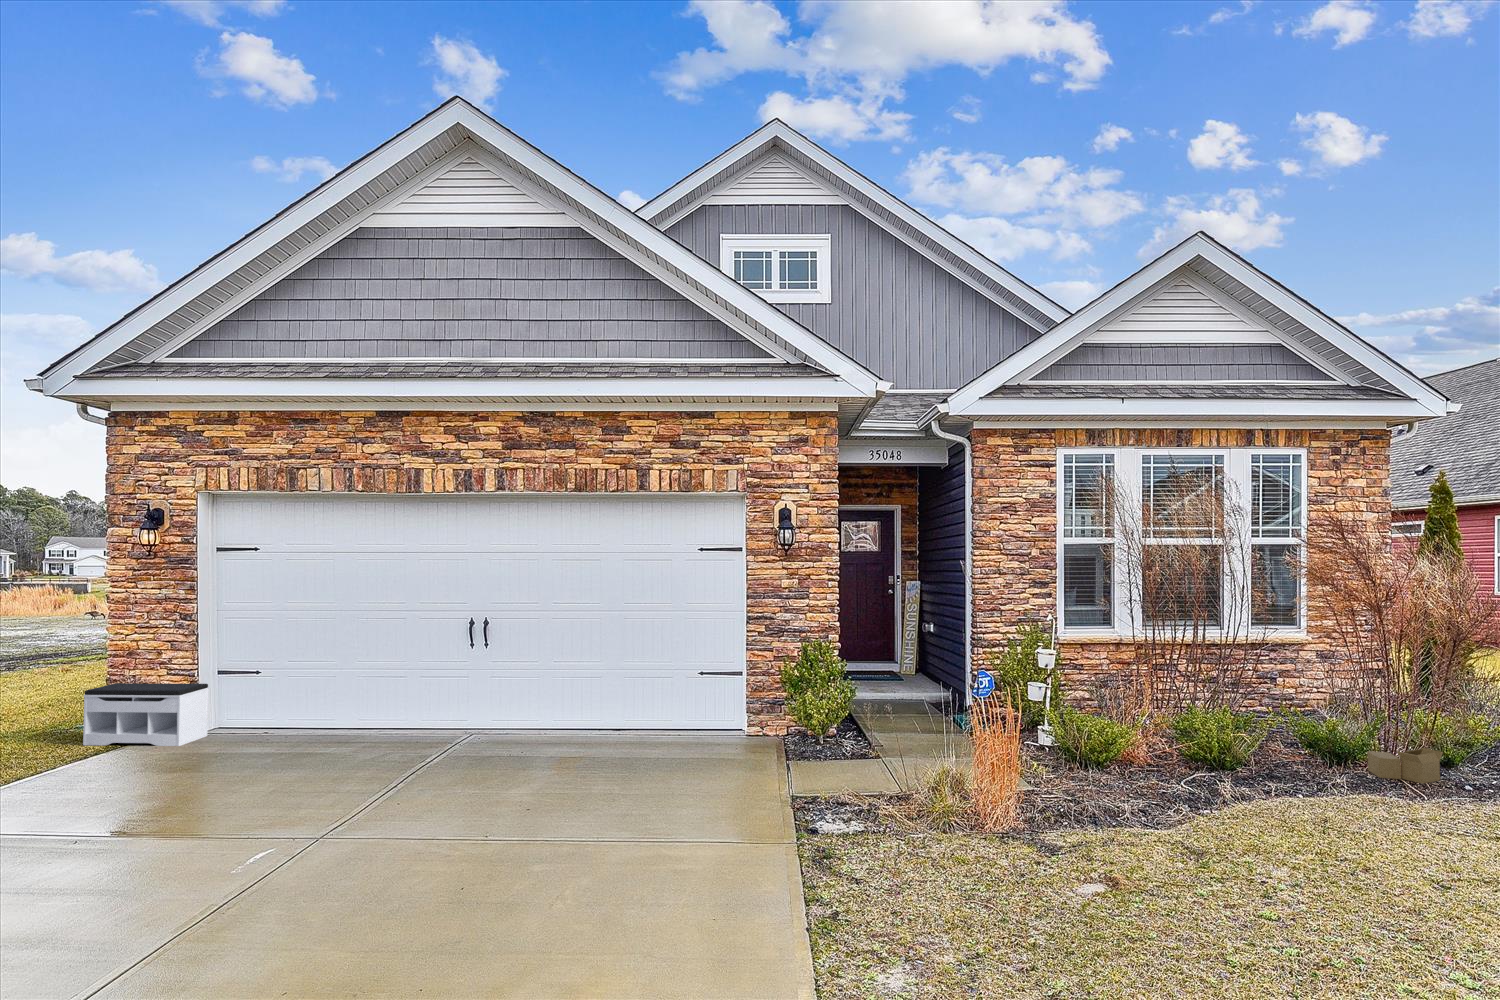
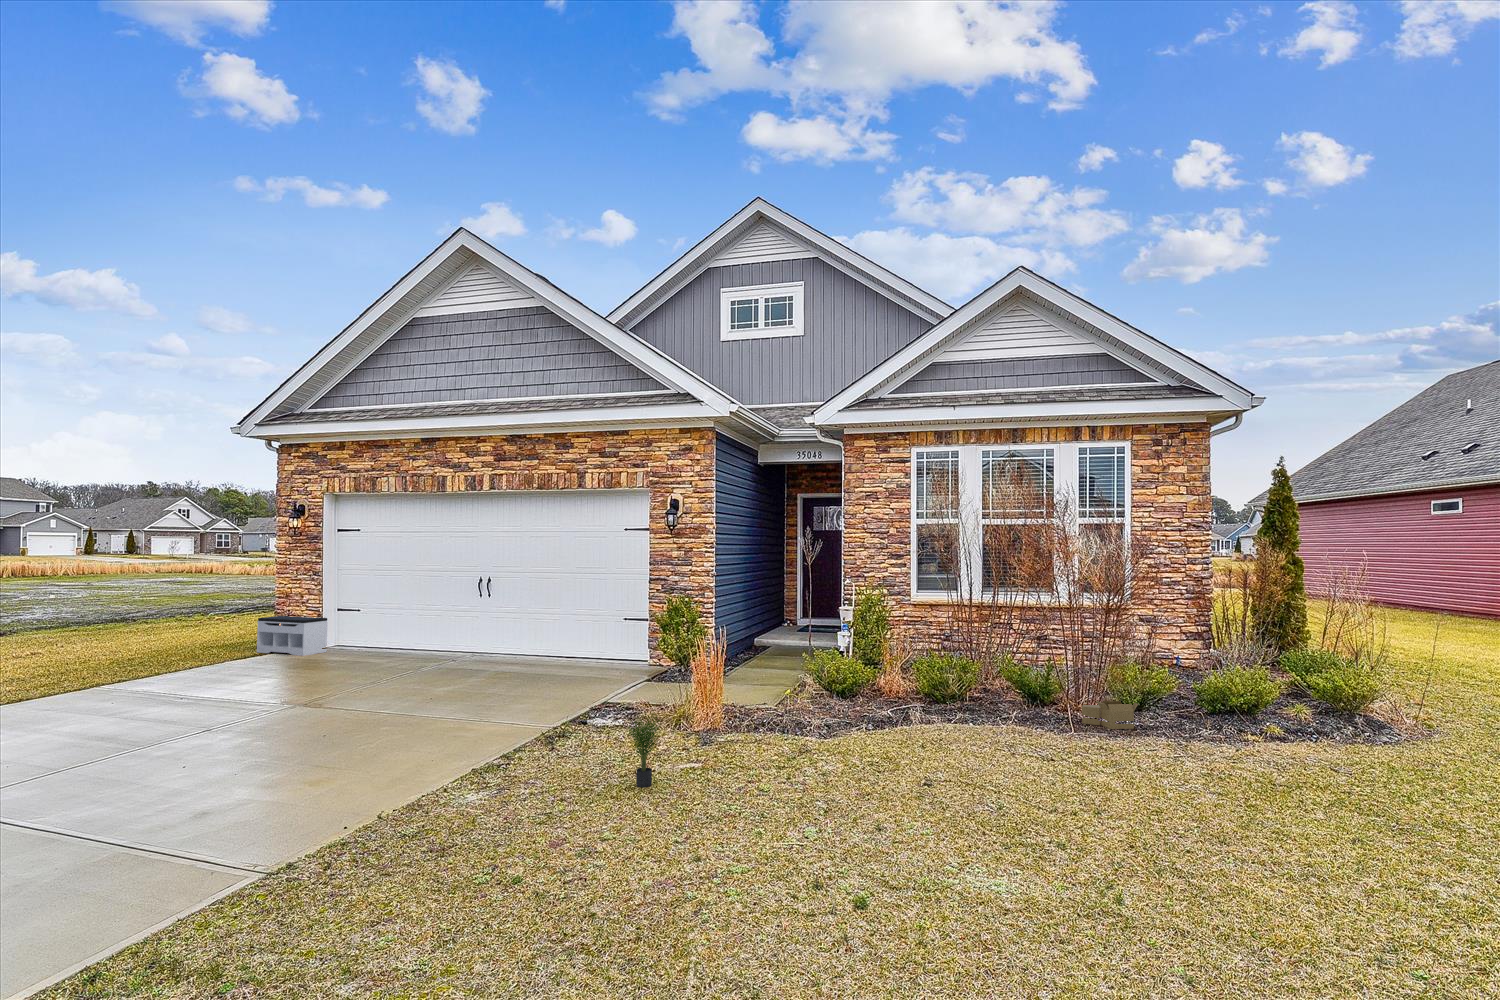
potted plant: none [1140,839,1219,960] -> present [629,713,660,787]

